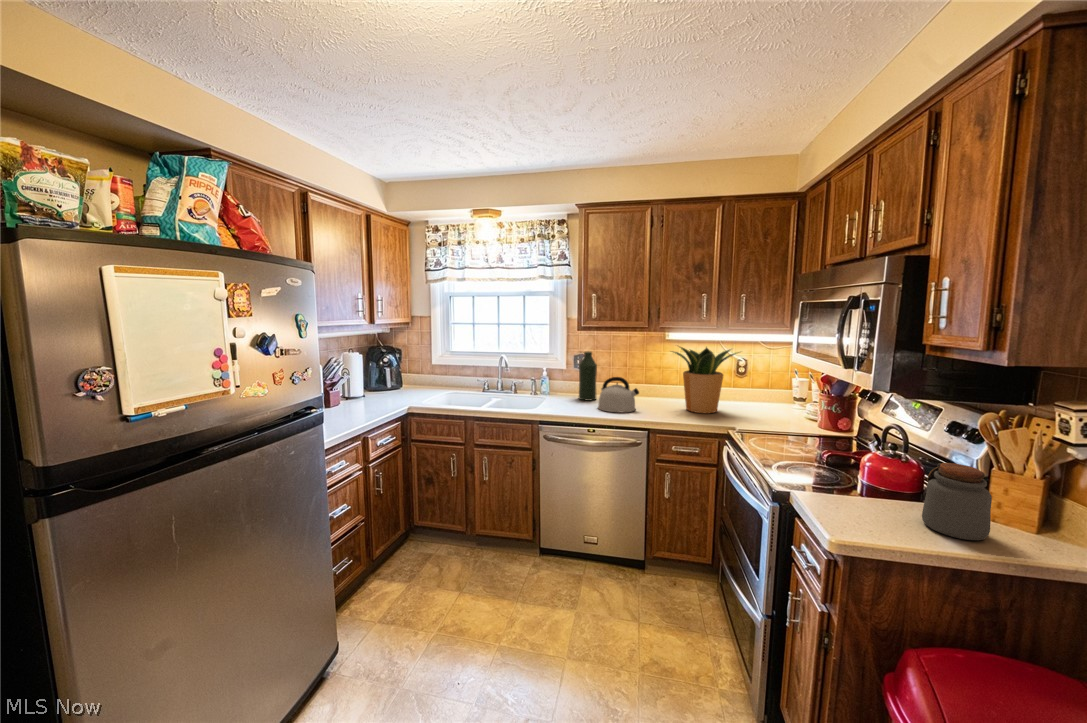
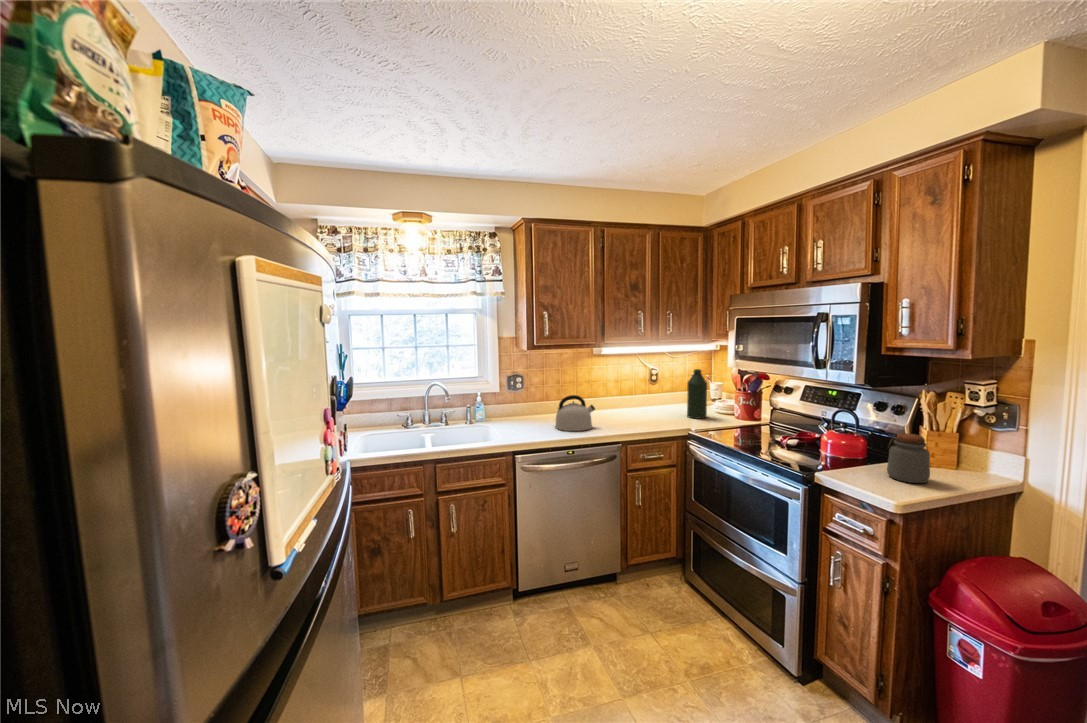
potted plant: present [672,347,736,413] -> none [611,360,671,421]
bottle: present [579,351,597,401] -> present [687,369,707,419]

